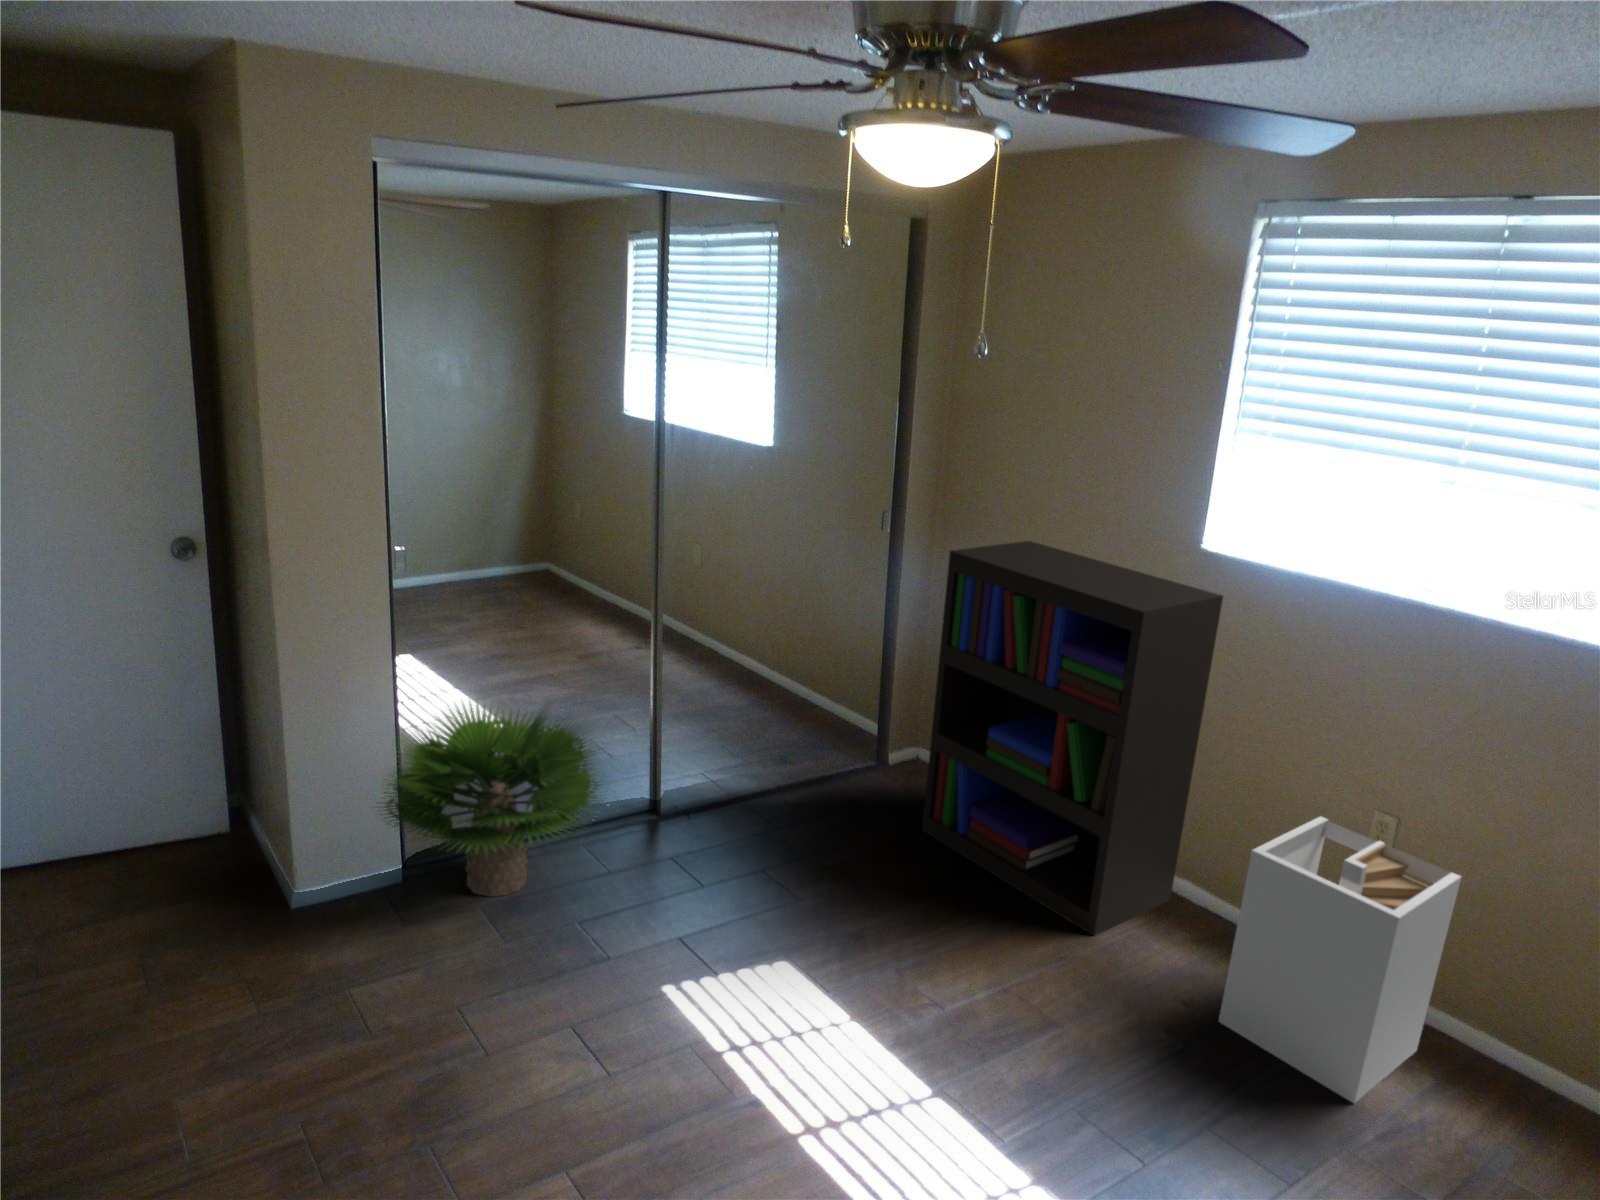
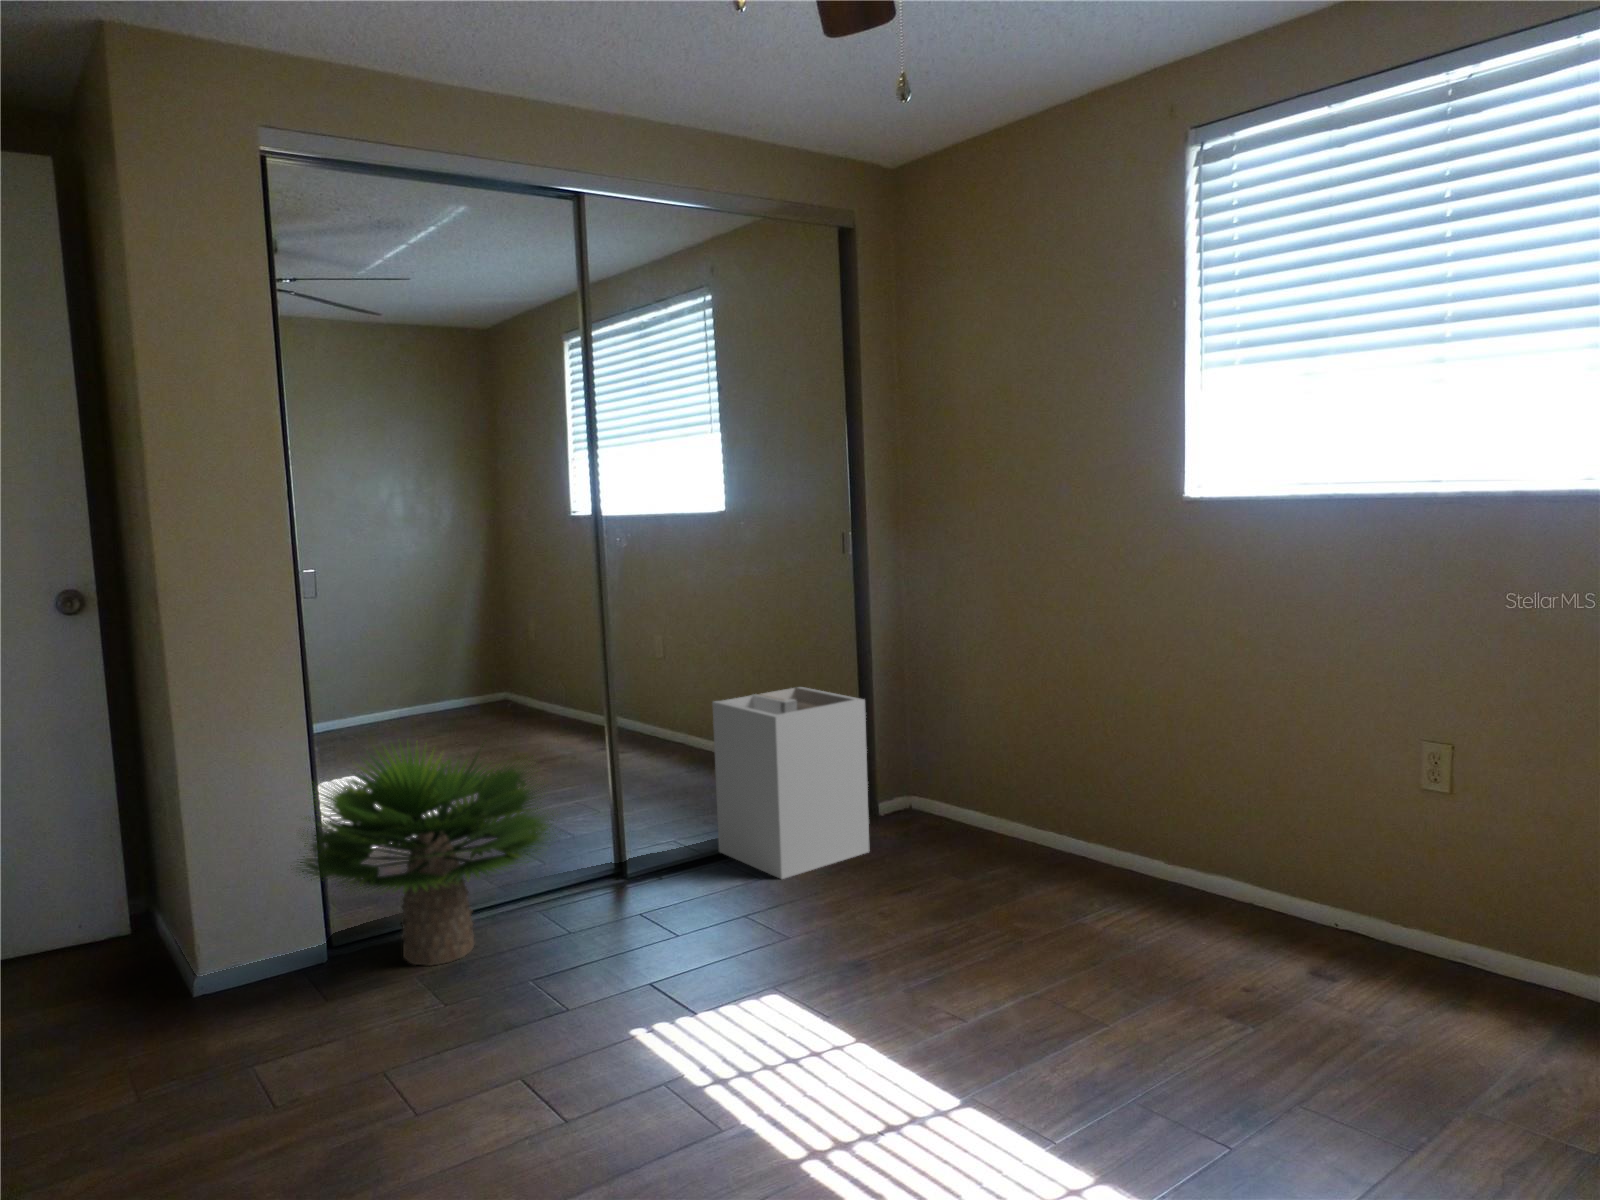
bookshelf: present [922,541,1223,936] -> none [919,534,1219,941]
laundry hamper: present [1219,817,1461,1103] -> present [712,687,869,879]

